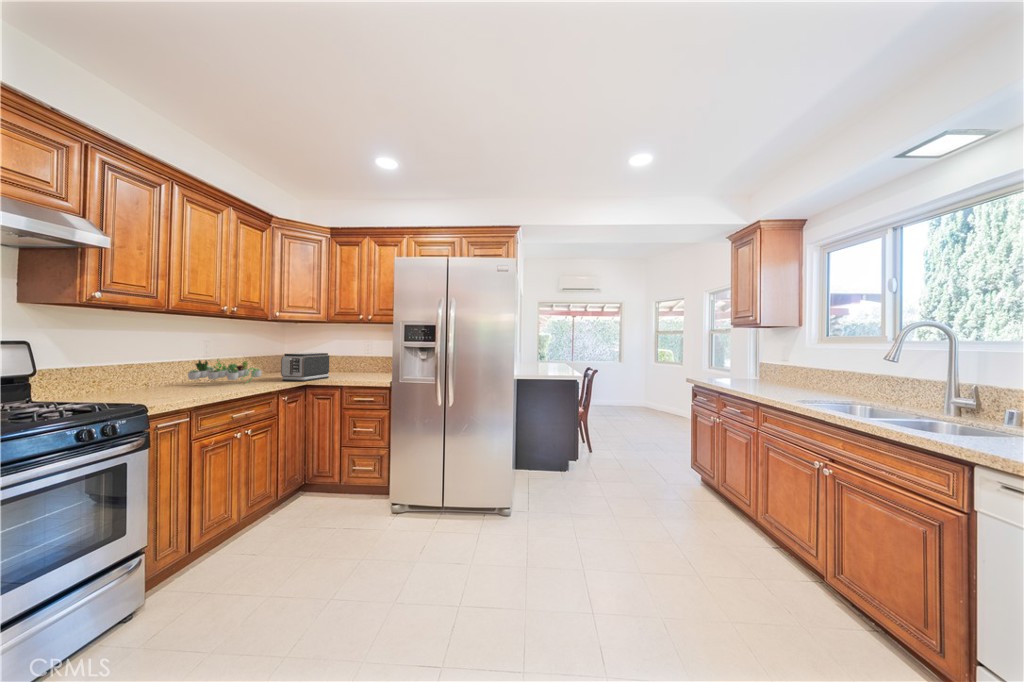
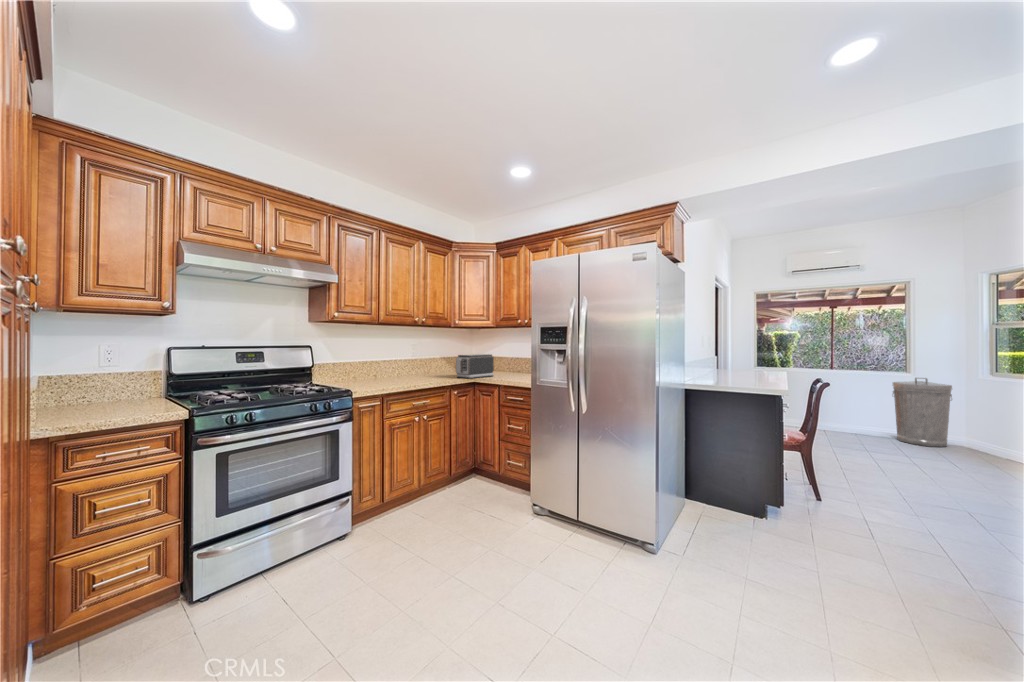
succulent plant: present [188,359,262,383] -> none [392,358,442,379]
trash can: none [617,368,645,413] -> present [893,378,952,447]

